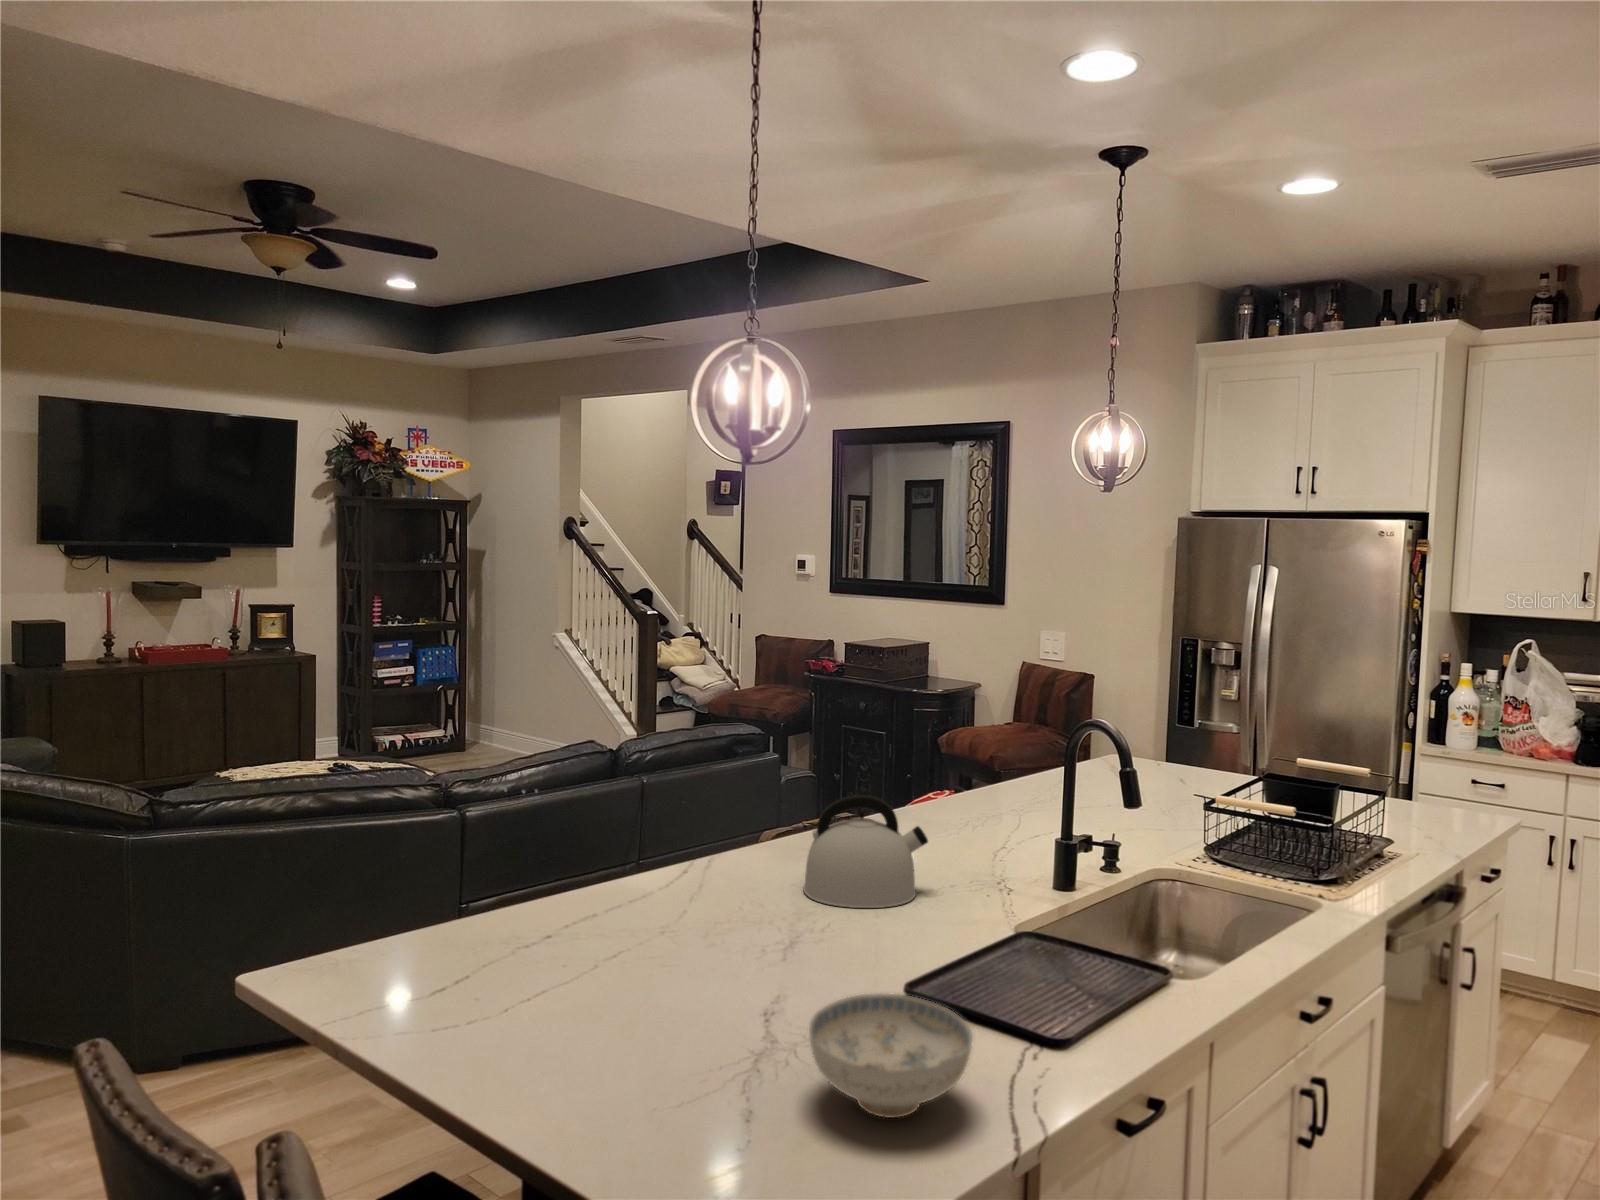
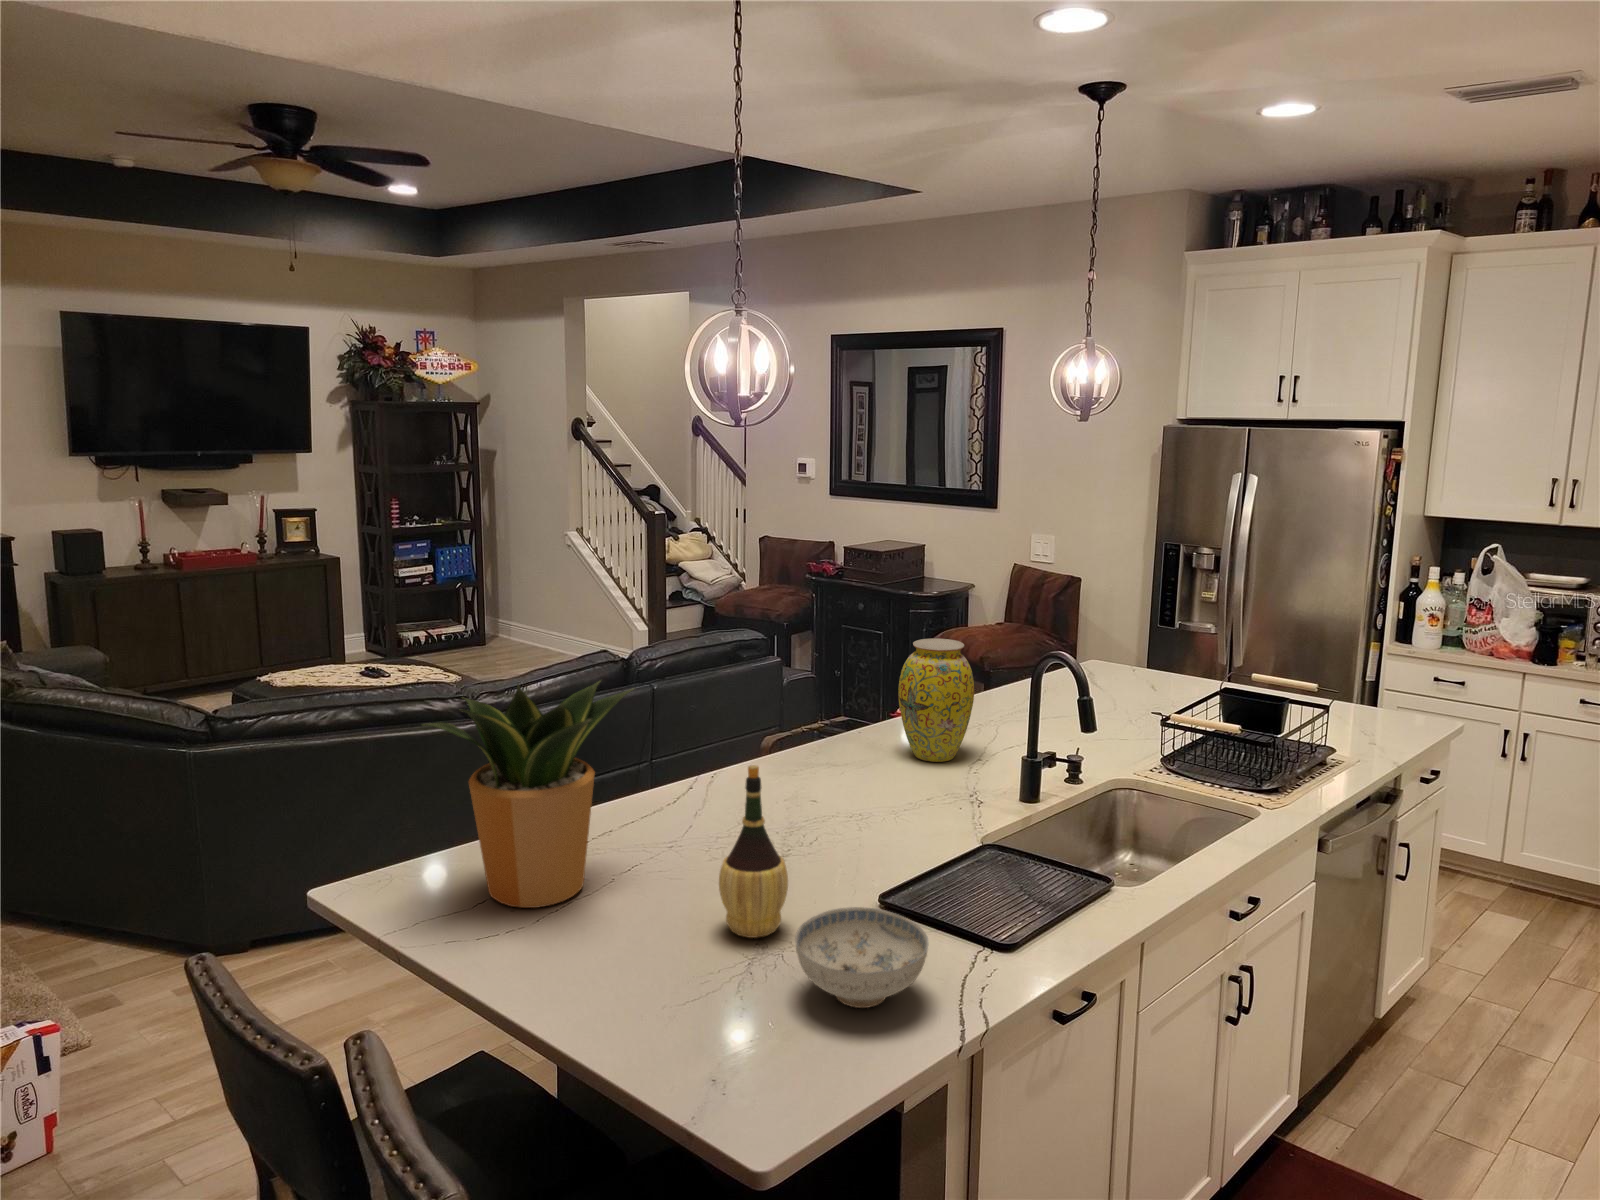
vase: none [913,711,996,848] -> present [898,638,974,762]
potted plant: none [367,730,622,997] -> present [422,681,634,908]
kettle: present [803,795,928,908] -> none [799,722,909,822]
wine bottle: none [714,822,797,1033] -> present [719,765,788,938]

